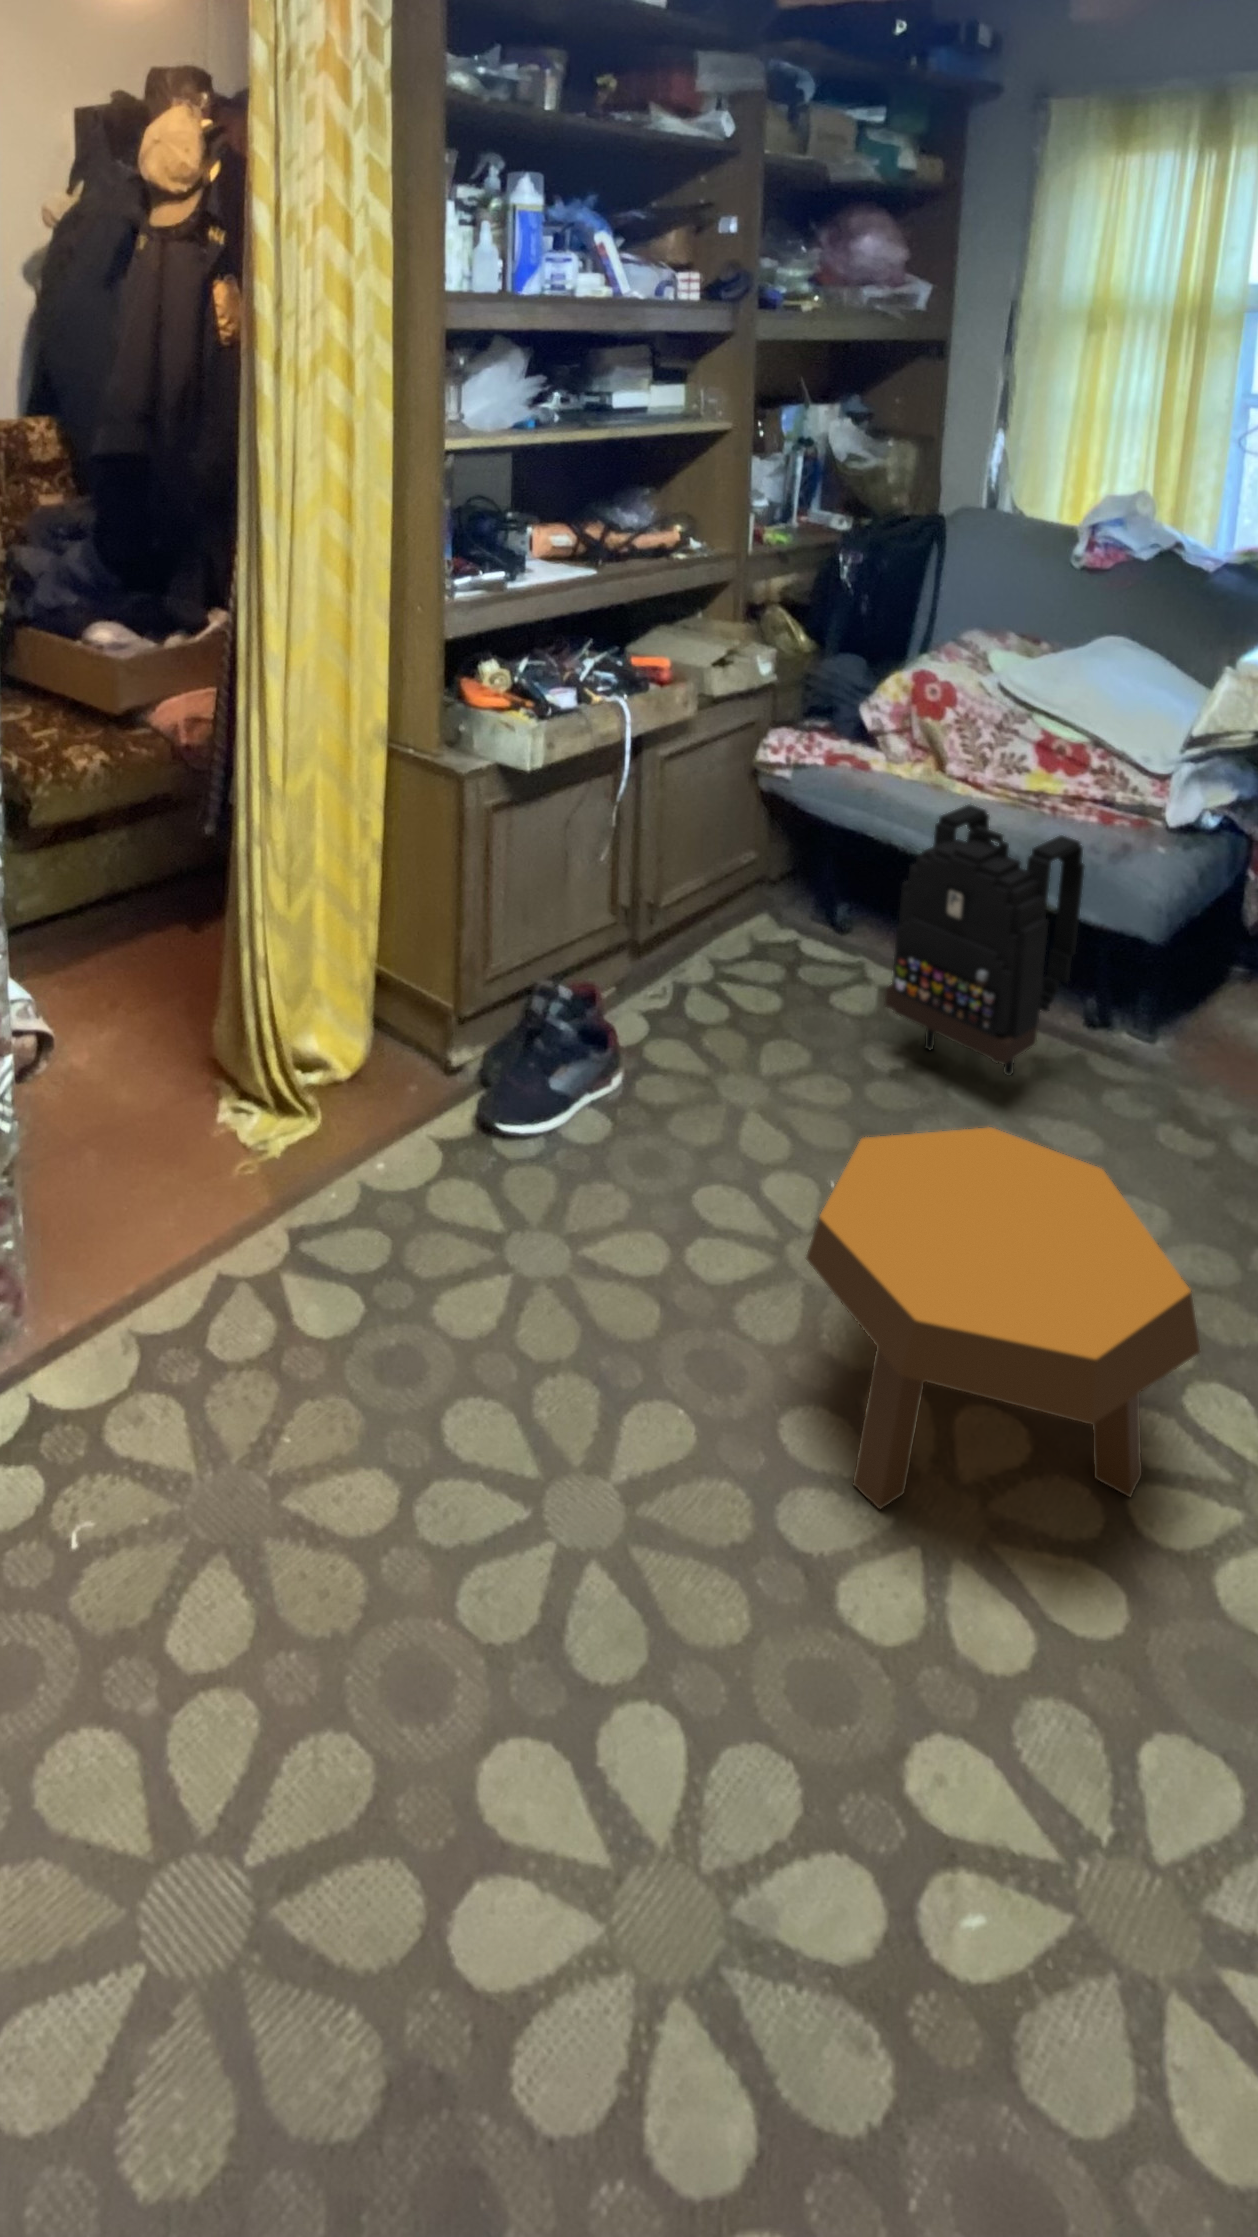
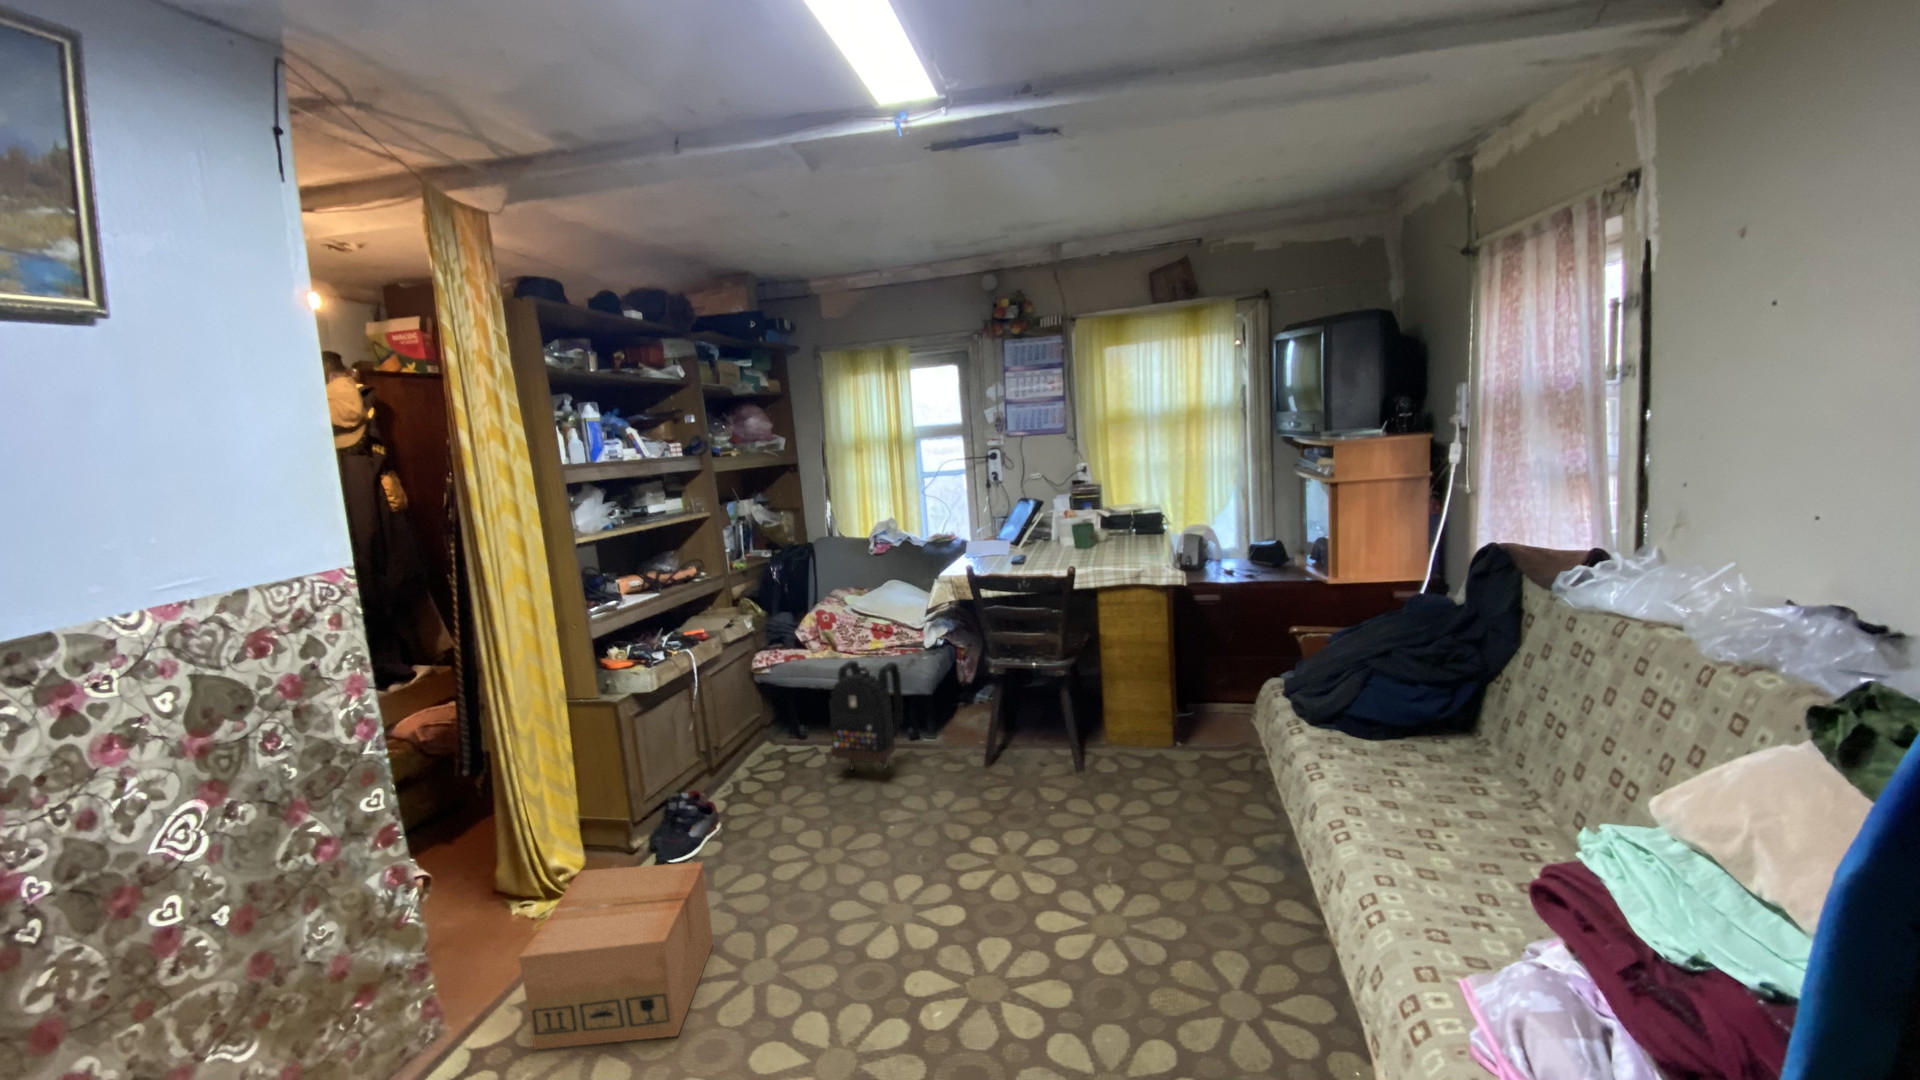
cardboard box: none [122,1115,523,1591] -> present [519,862,713,1050]
footstool: present [806,1127,1200,1509] -> none [827,775,973,925]

